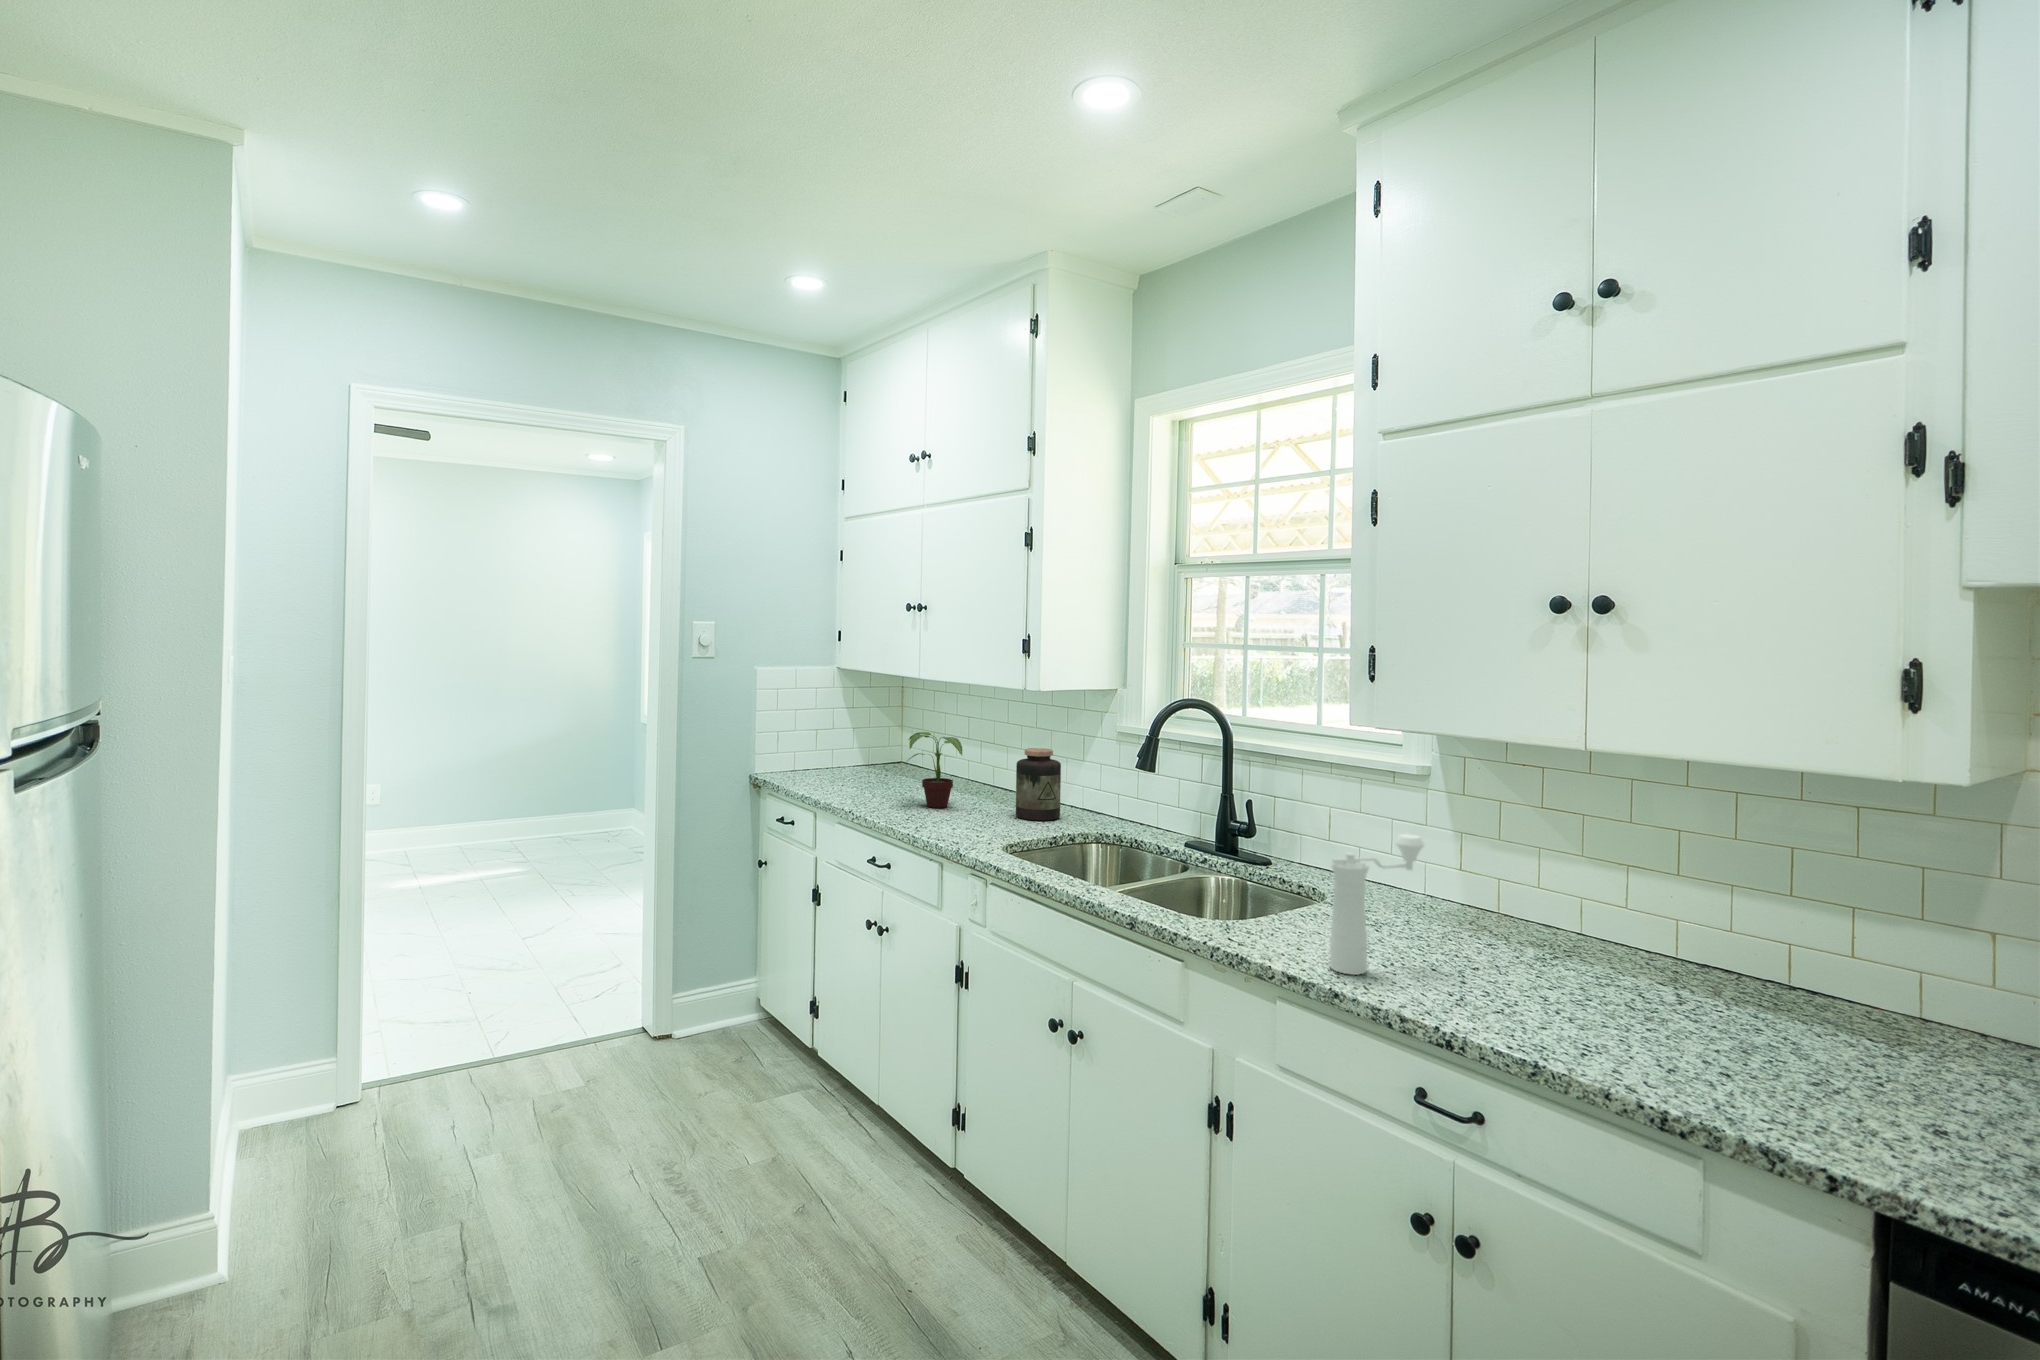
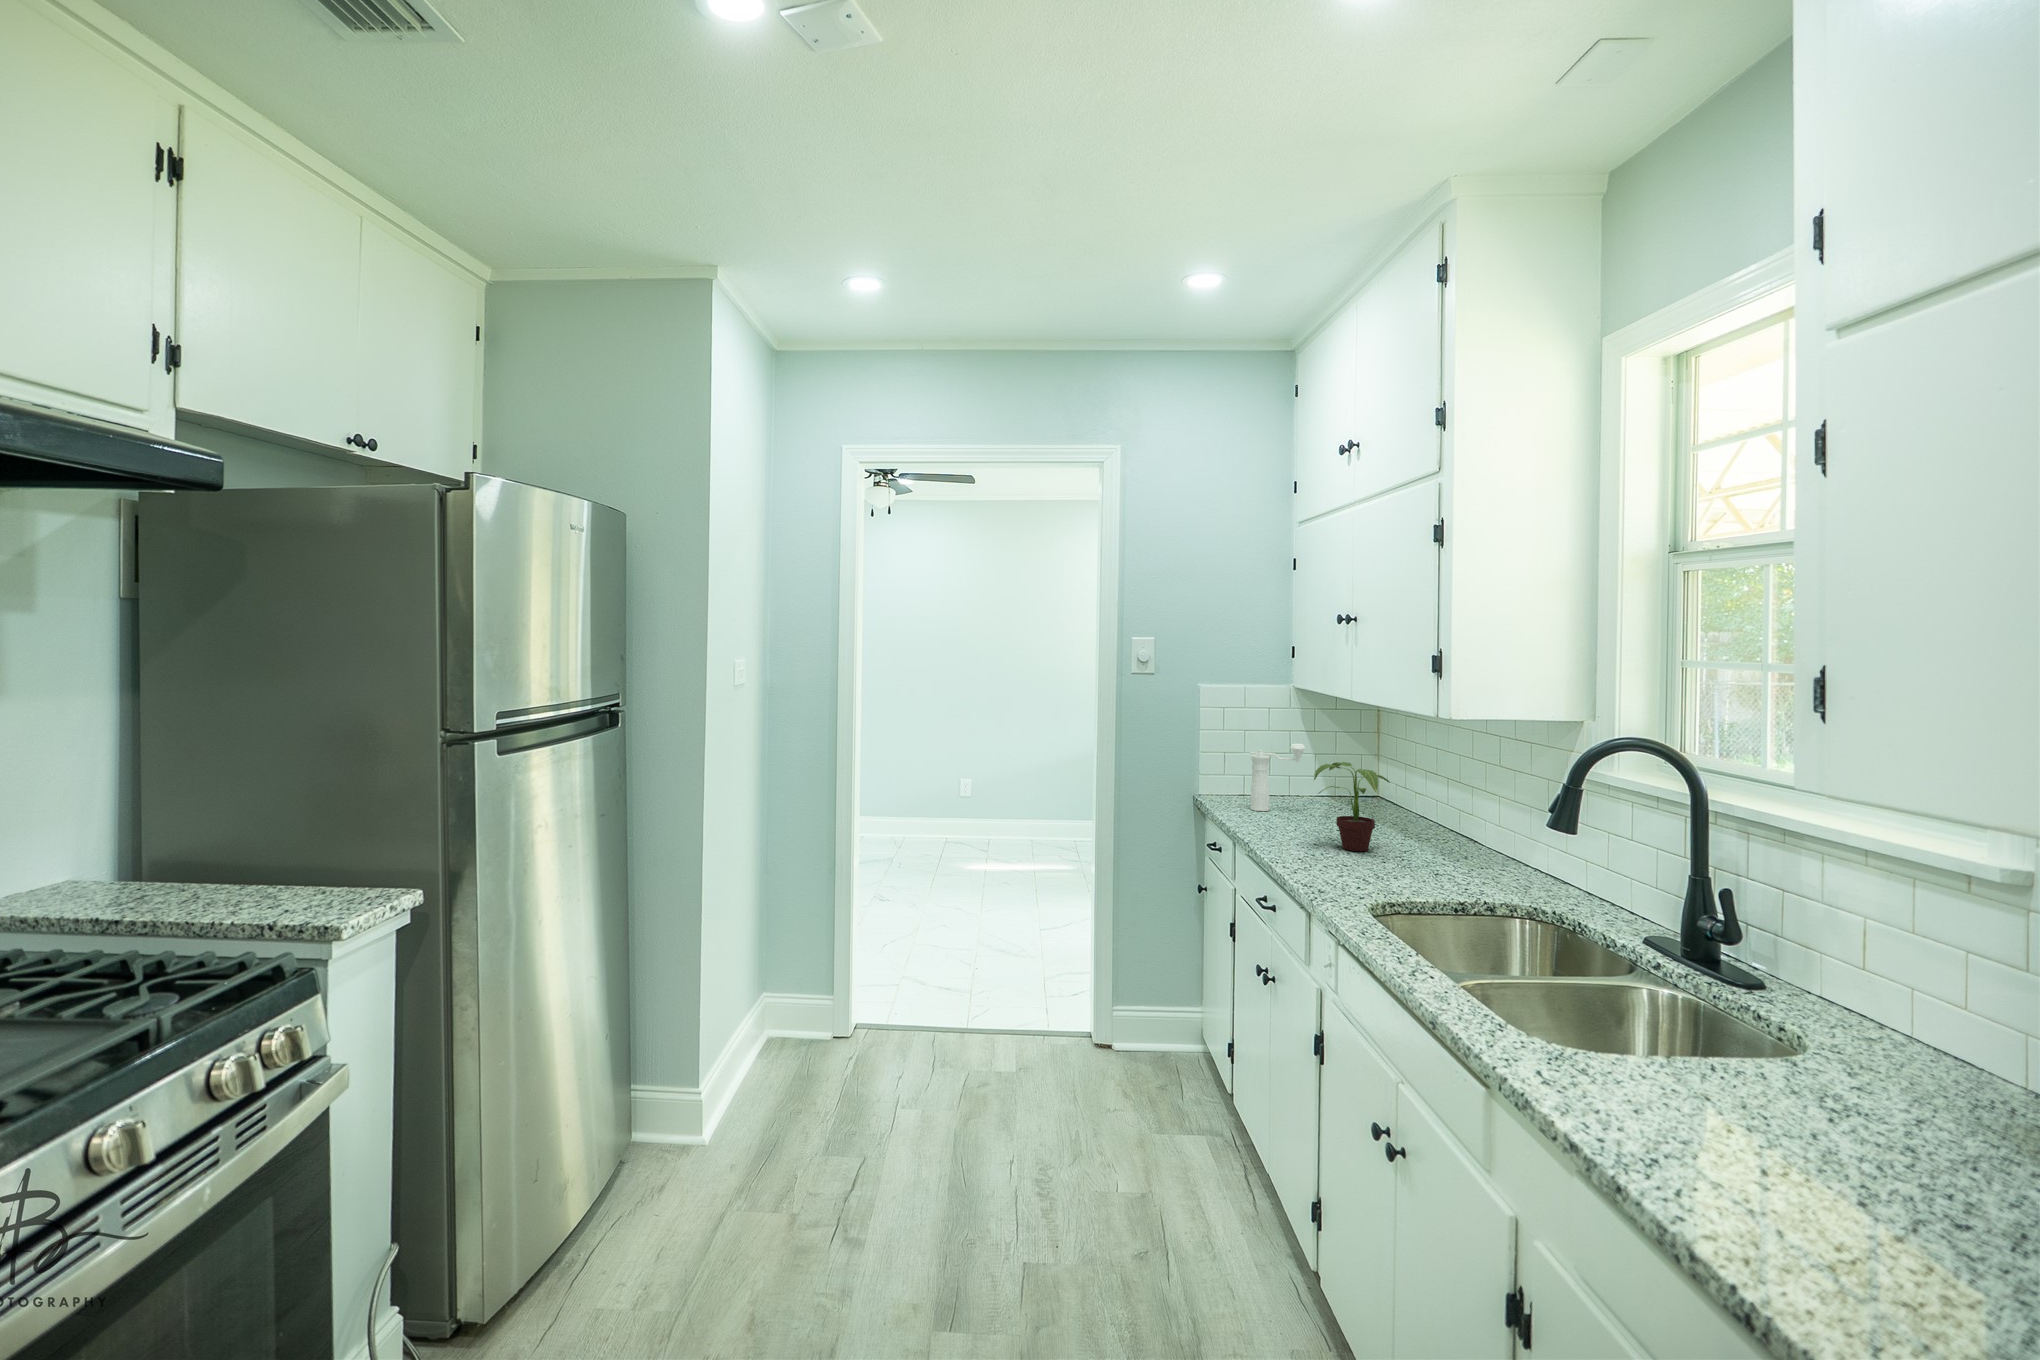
jar: present [1016,748,1061,820] -> none [1442,790,1504,882]
pepper mill: present [1330,834,1424,975] -> present [1250,744,1305,811]

